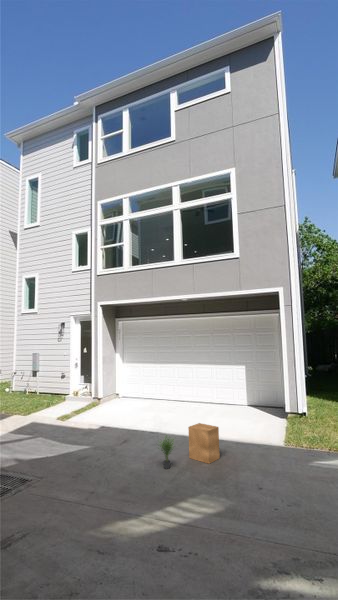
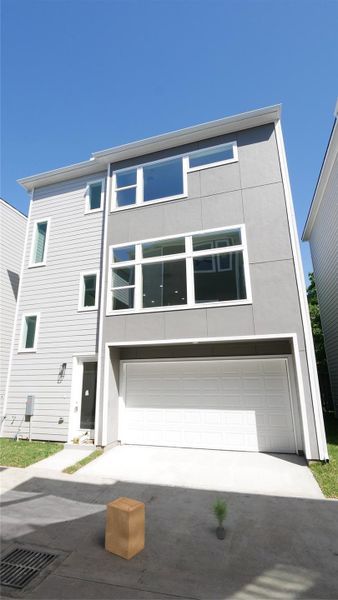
cardboard box: present [188,423,220,464] -> present [105,497,145,560]

